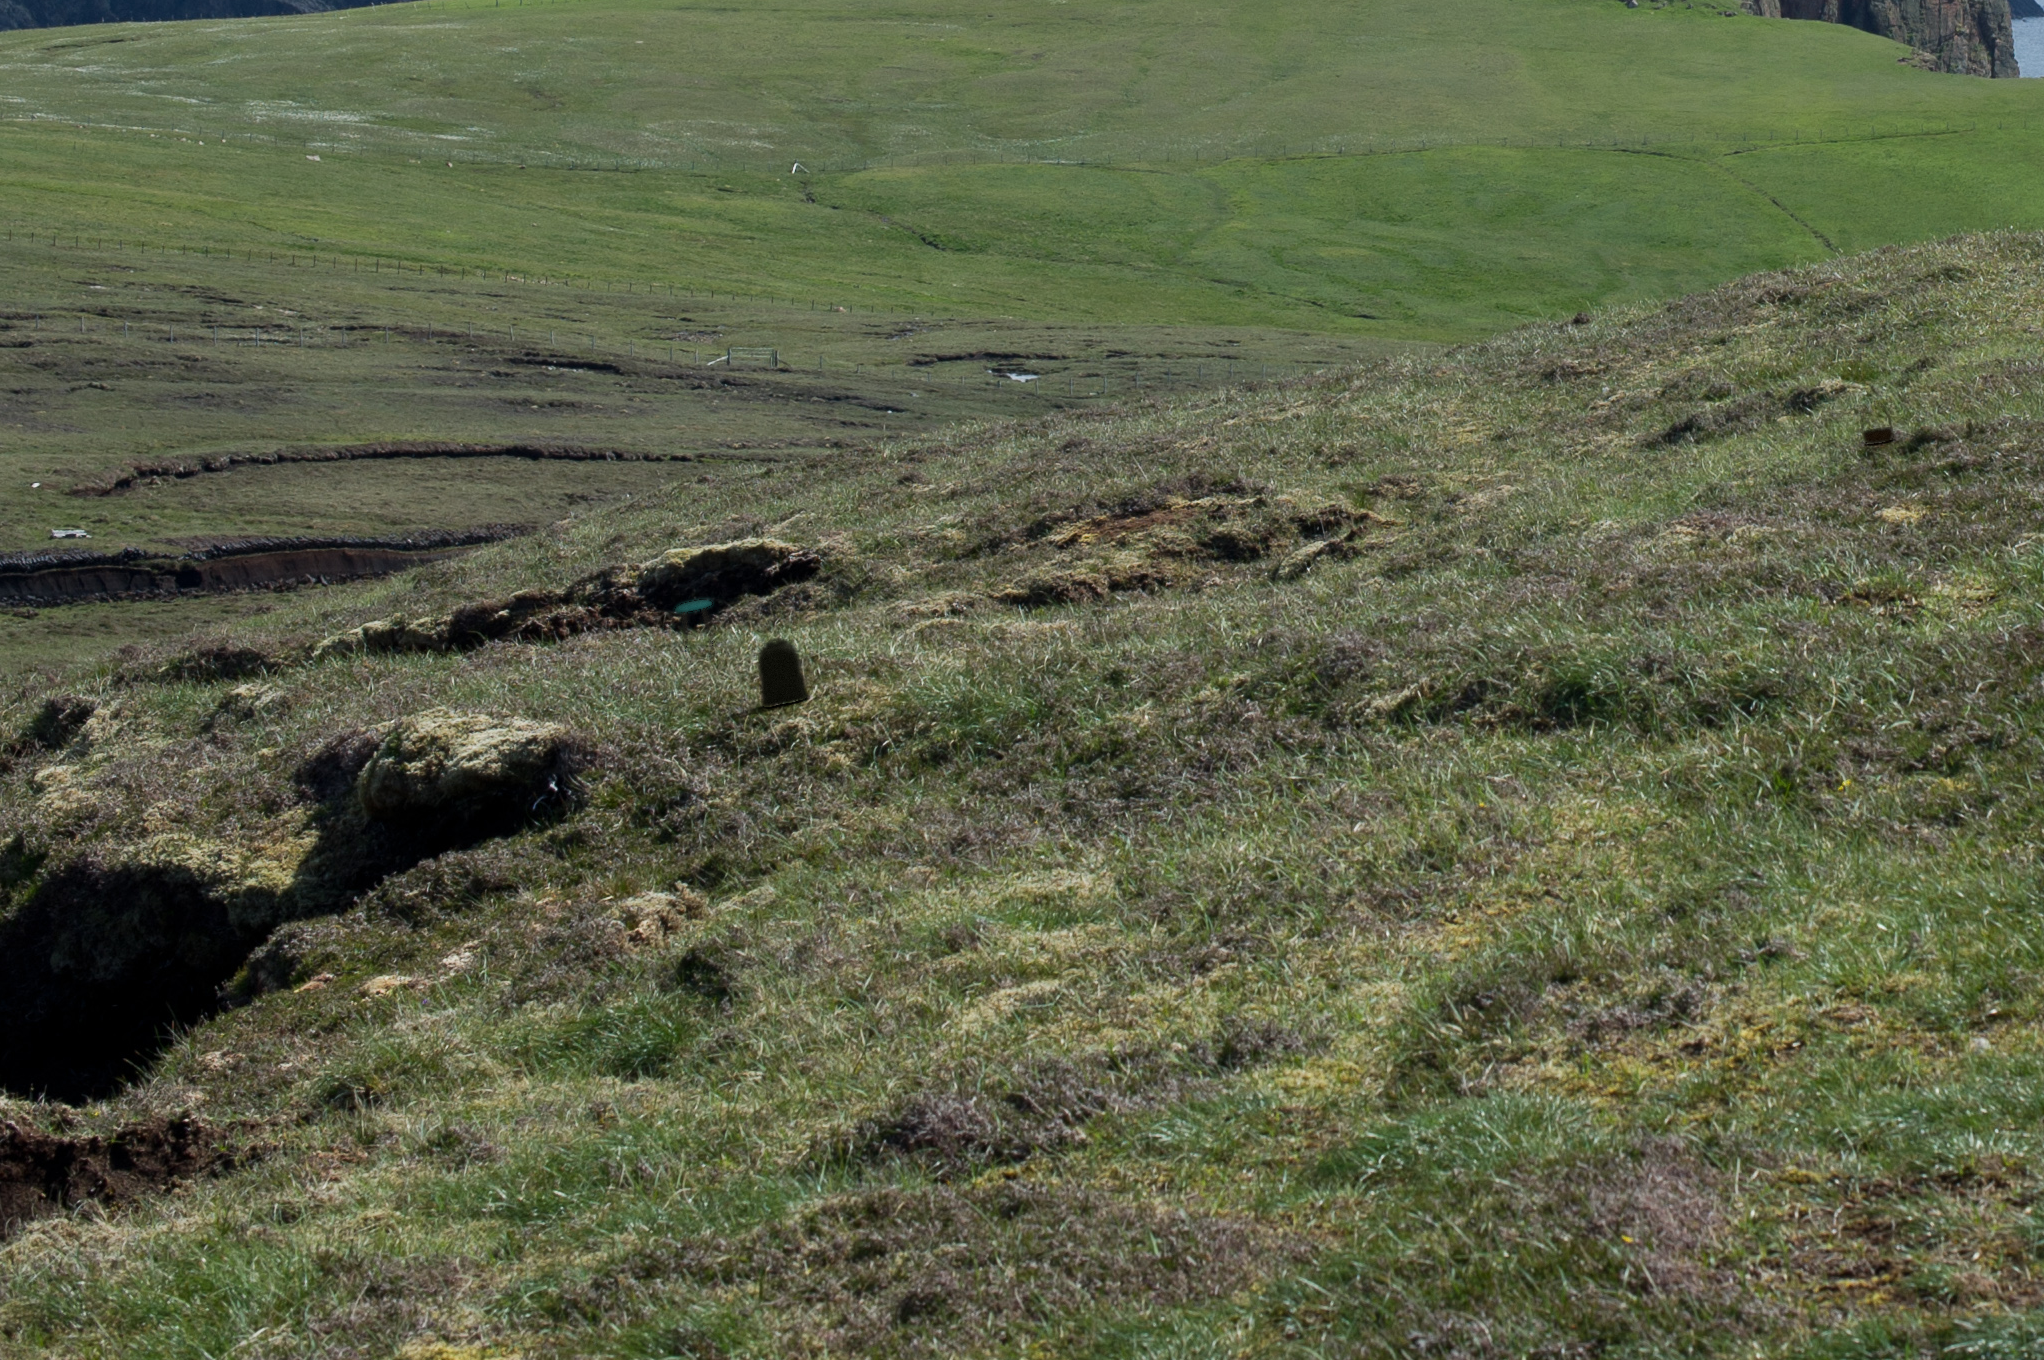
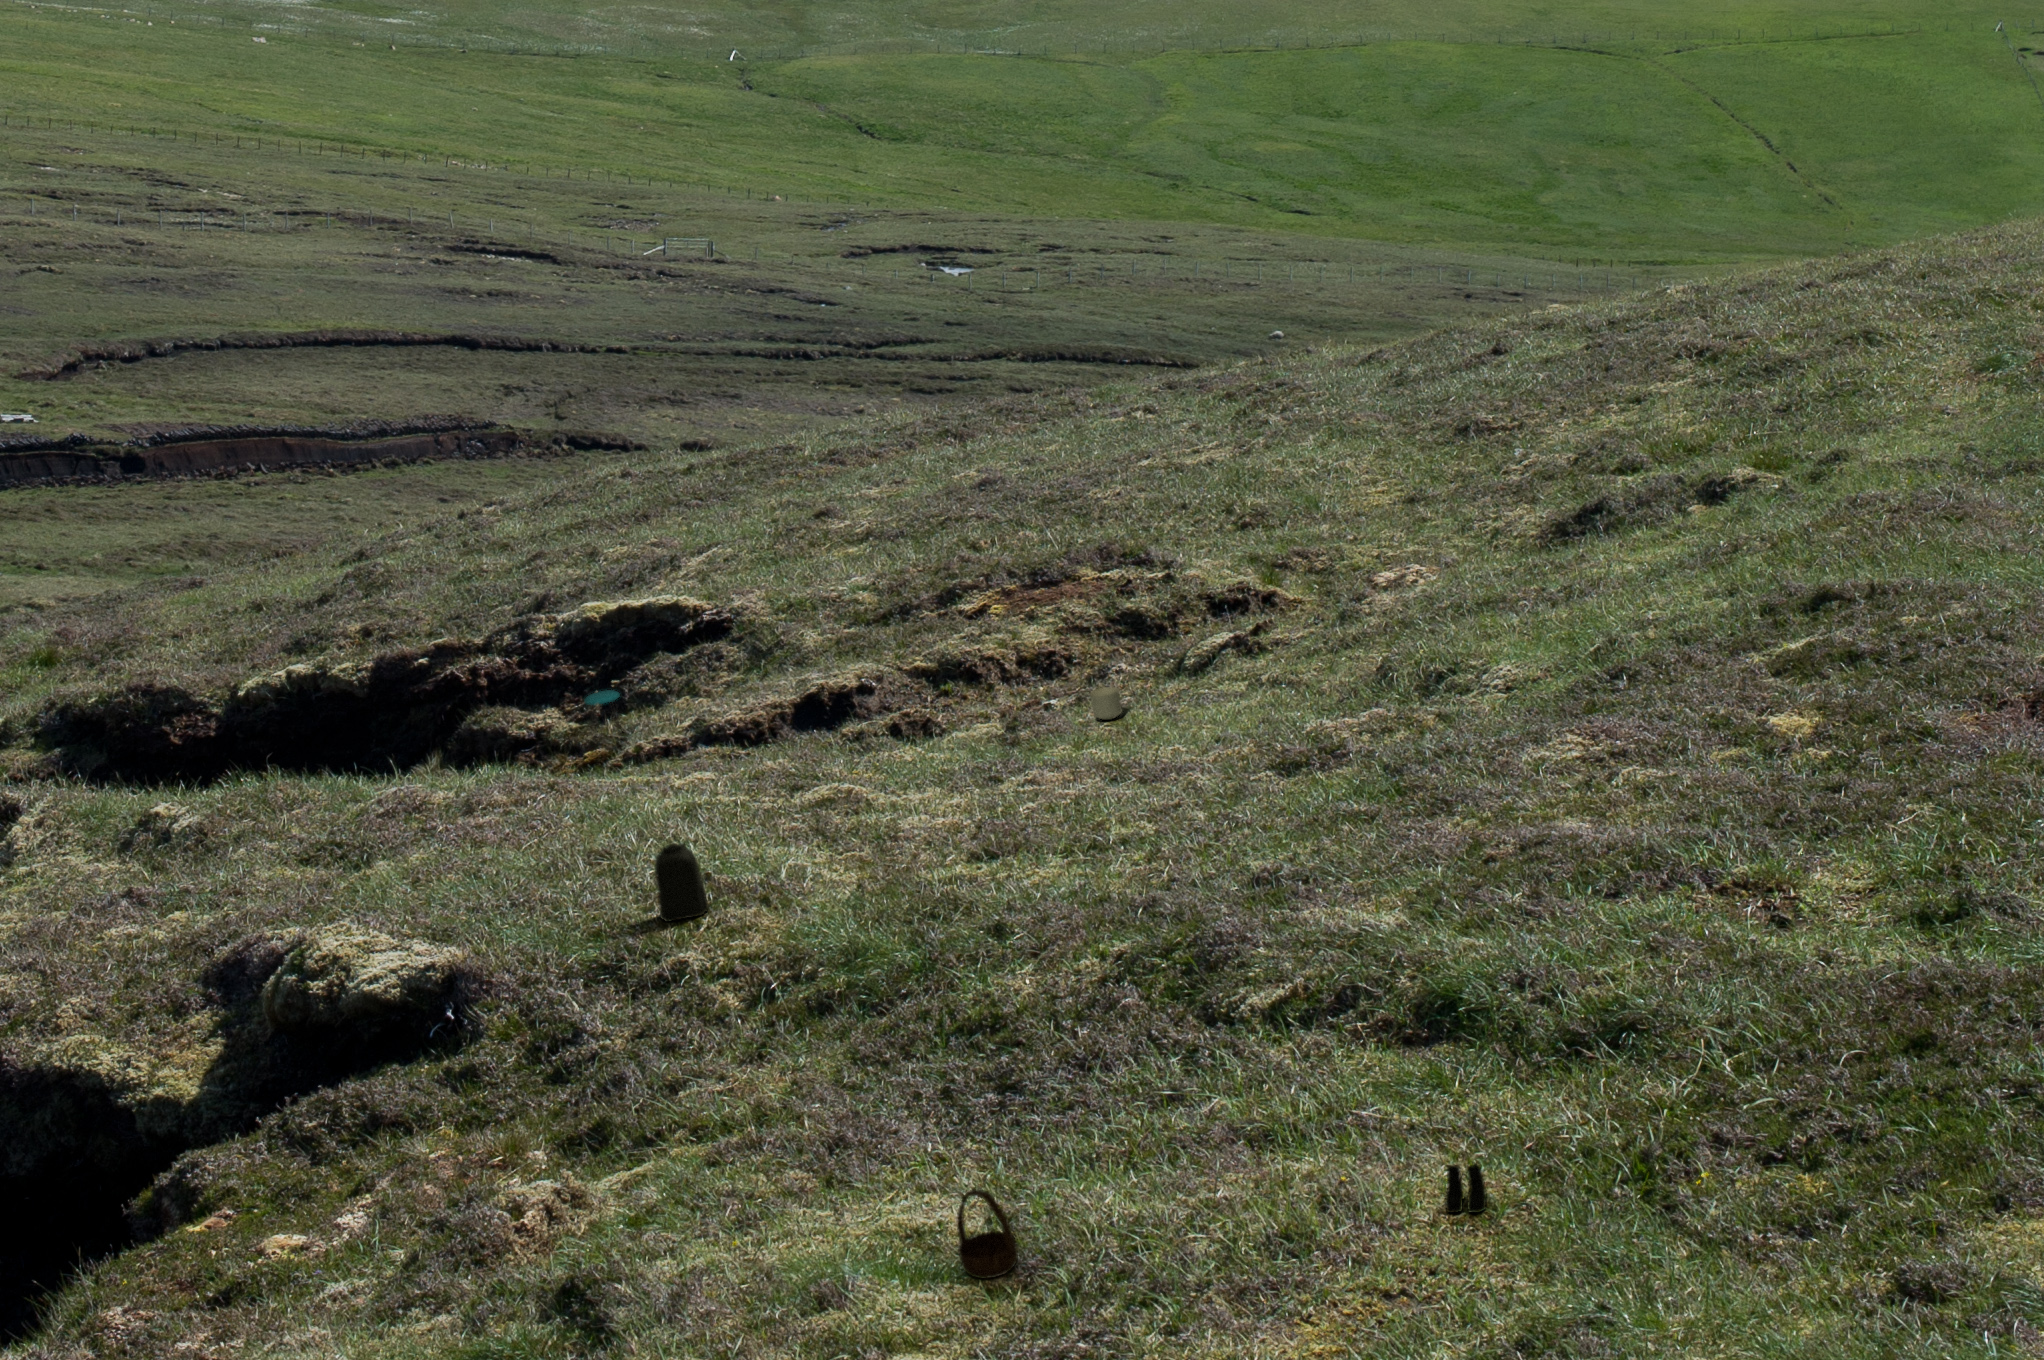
basket: present [1861,403,1894,445] -> present [956,1189,1018,1279]
planter: none [1173,558,1203,588] -> present [1090,687,1122,720]
boots: none [1428,745,1462,781] -> present [1445,1164,1487,1213]

